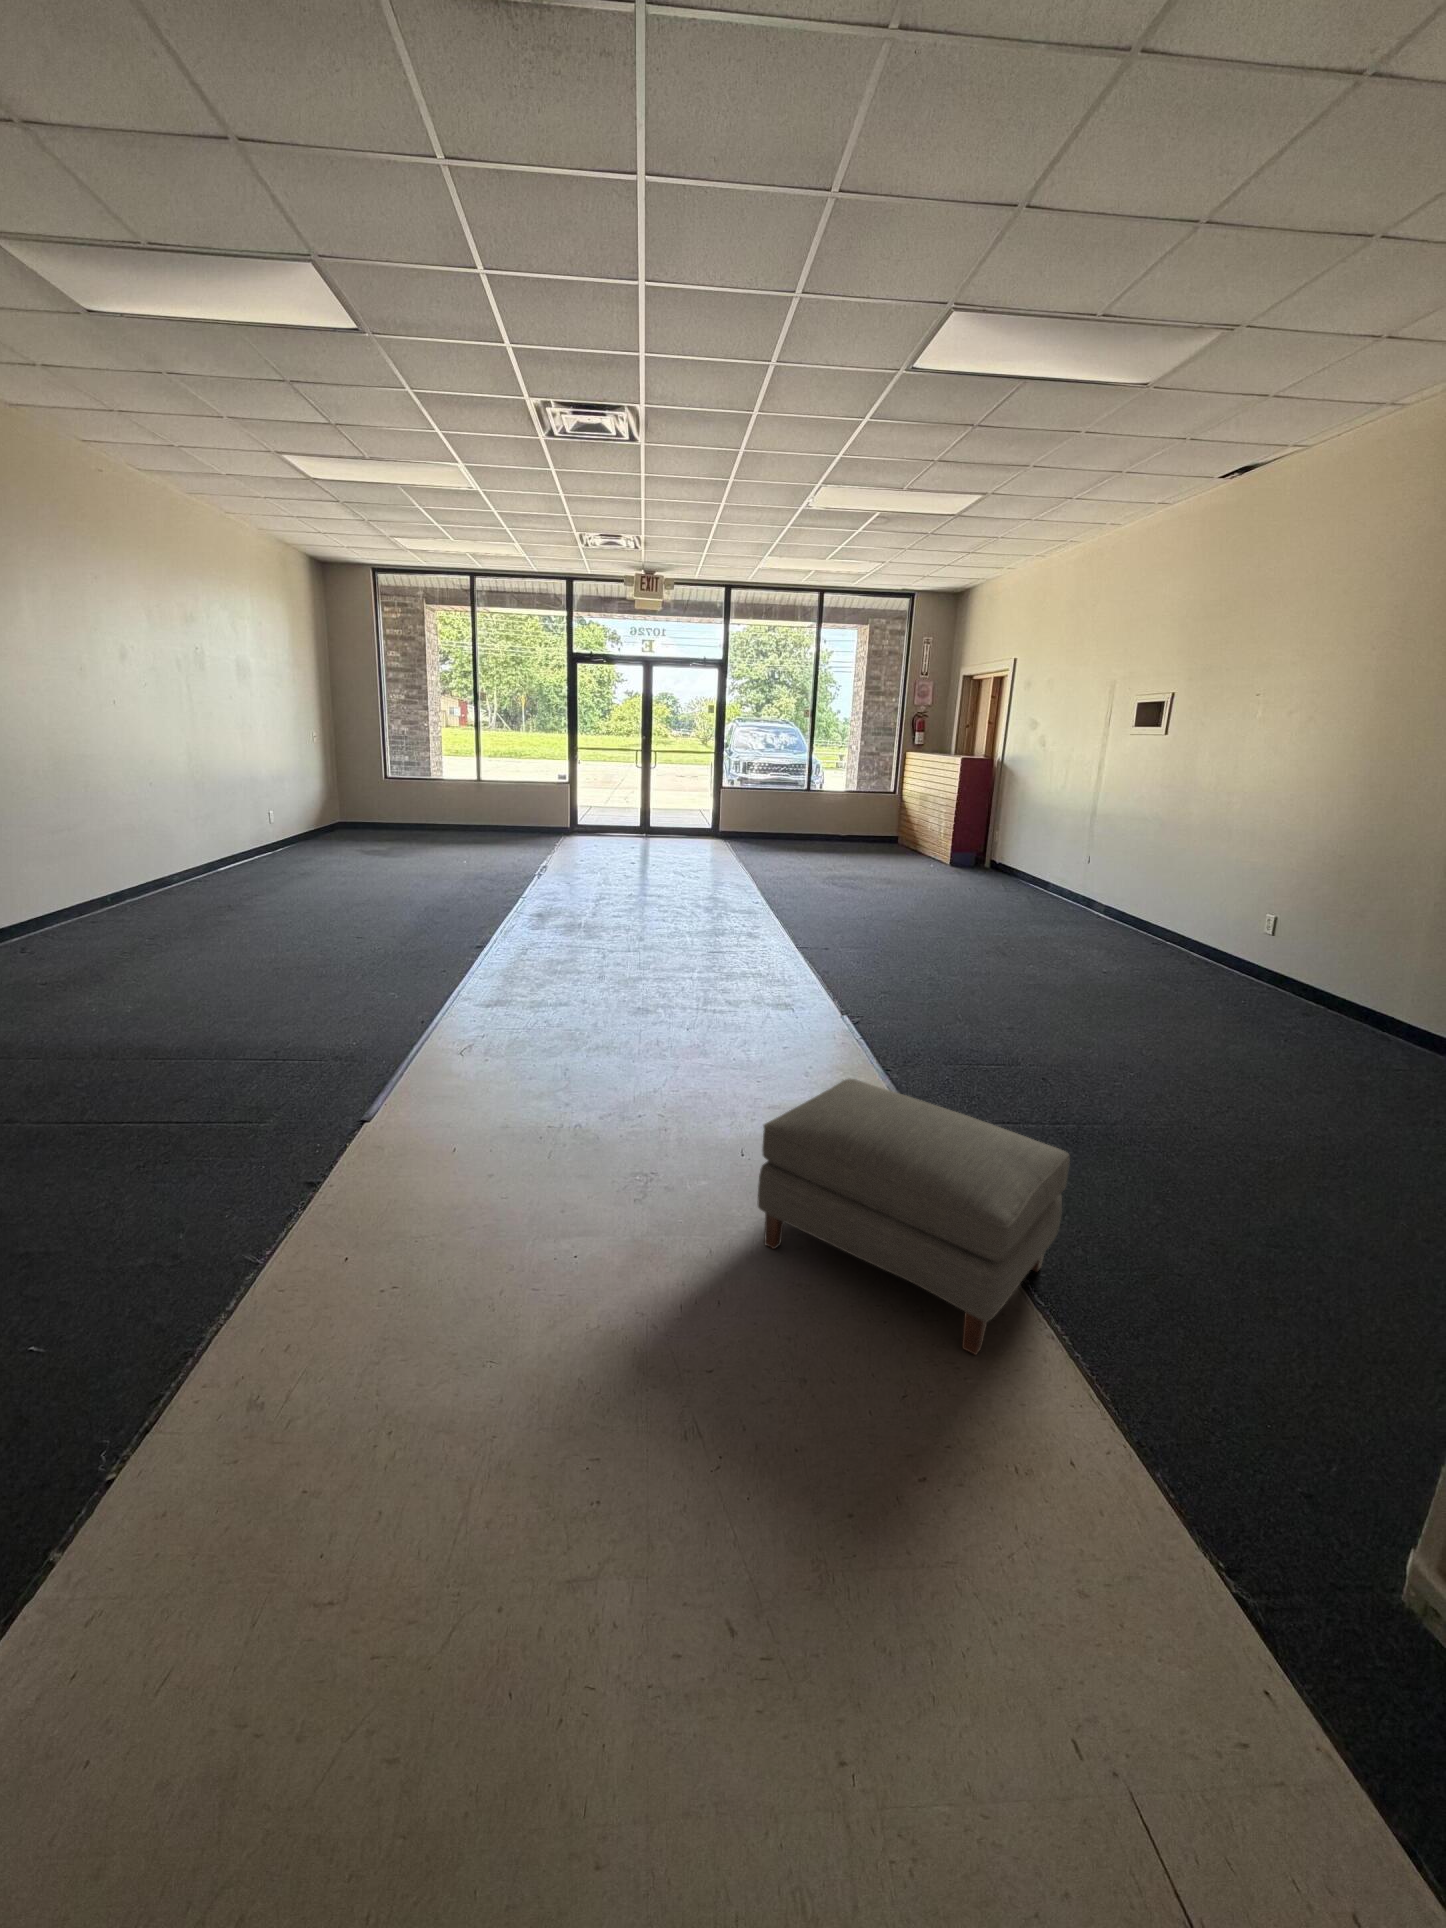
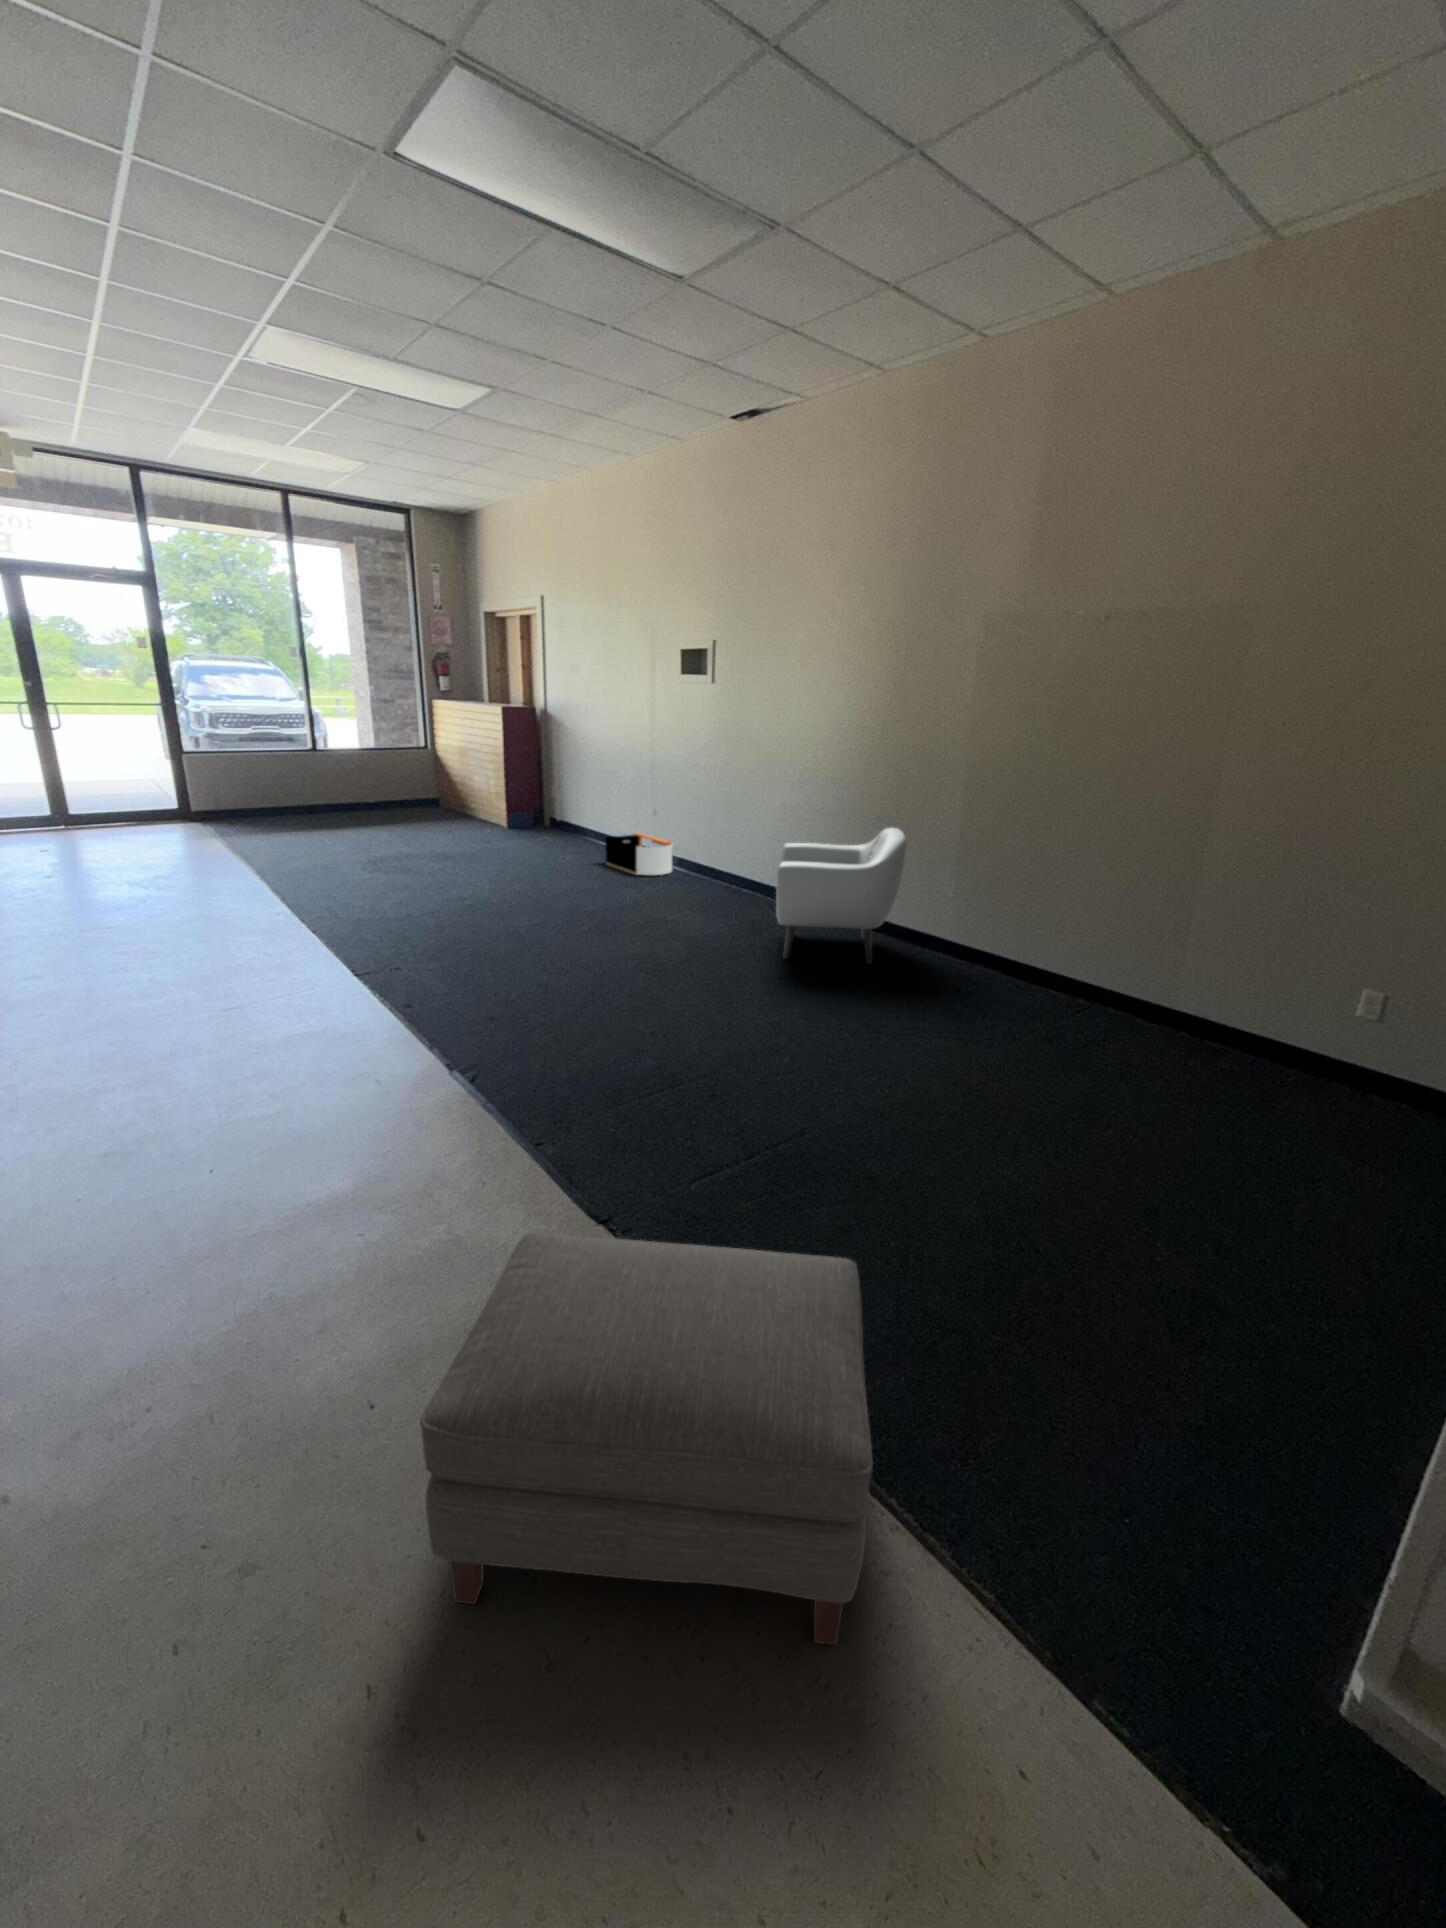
storage bin: none [1032,879,1102,919] -> present [605,833,672,875]
armchair: none [1177,888,1353,1026] -> present [776,828,907,964]

